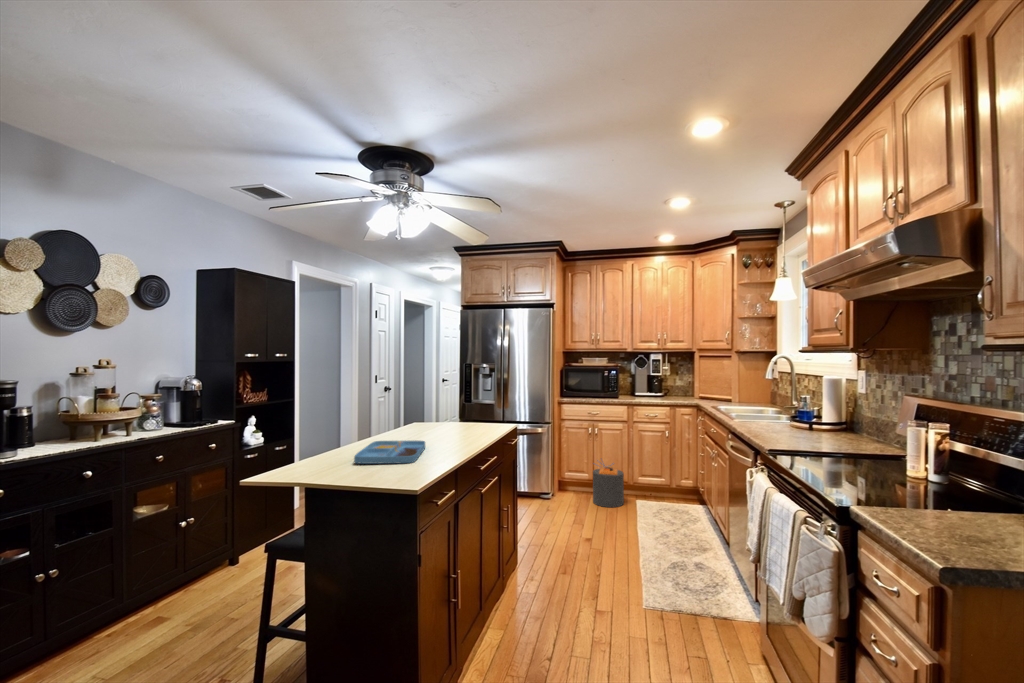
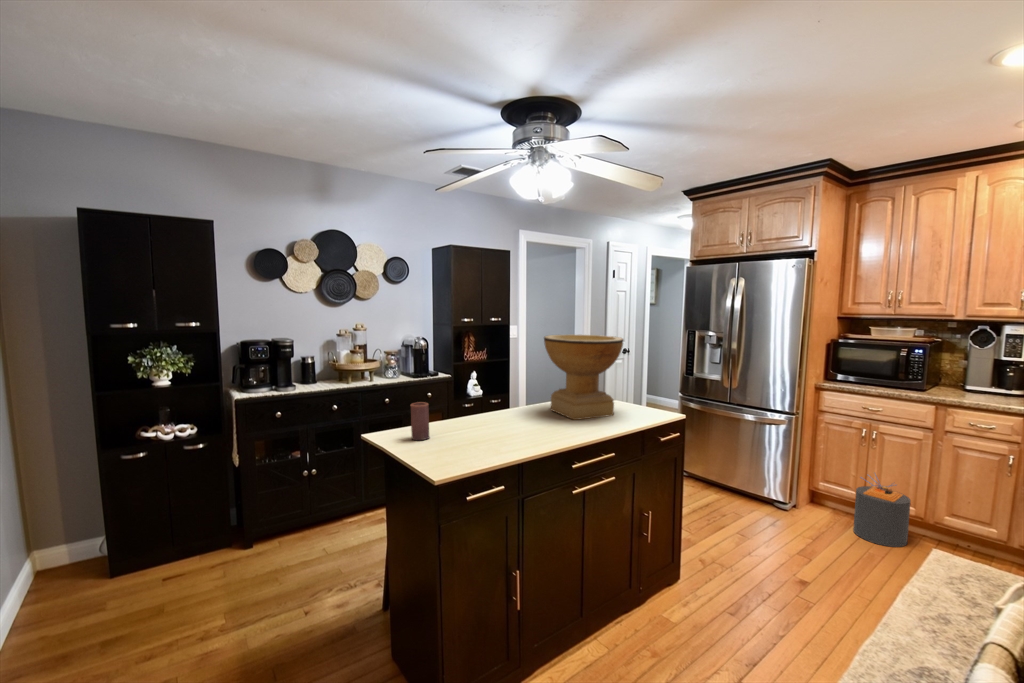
decorative bowl: none [413,362,486,438] -> present [544,335,623,420]
candle: none [332,431,353,474] -> present [411,402,430,440]
tray: present [354,440,425,464] -> none [443,412,528,441]

